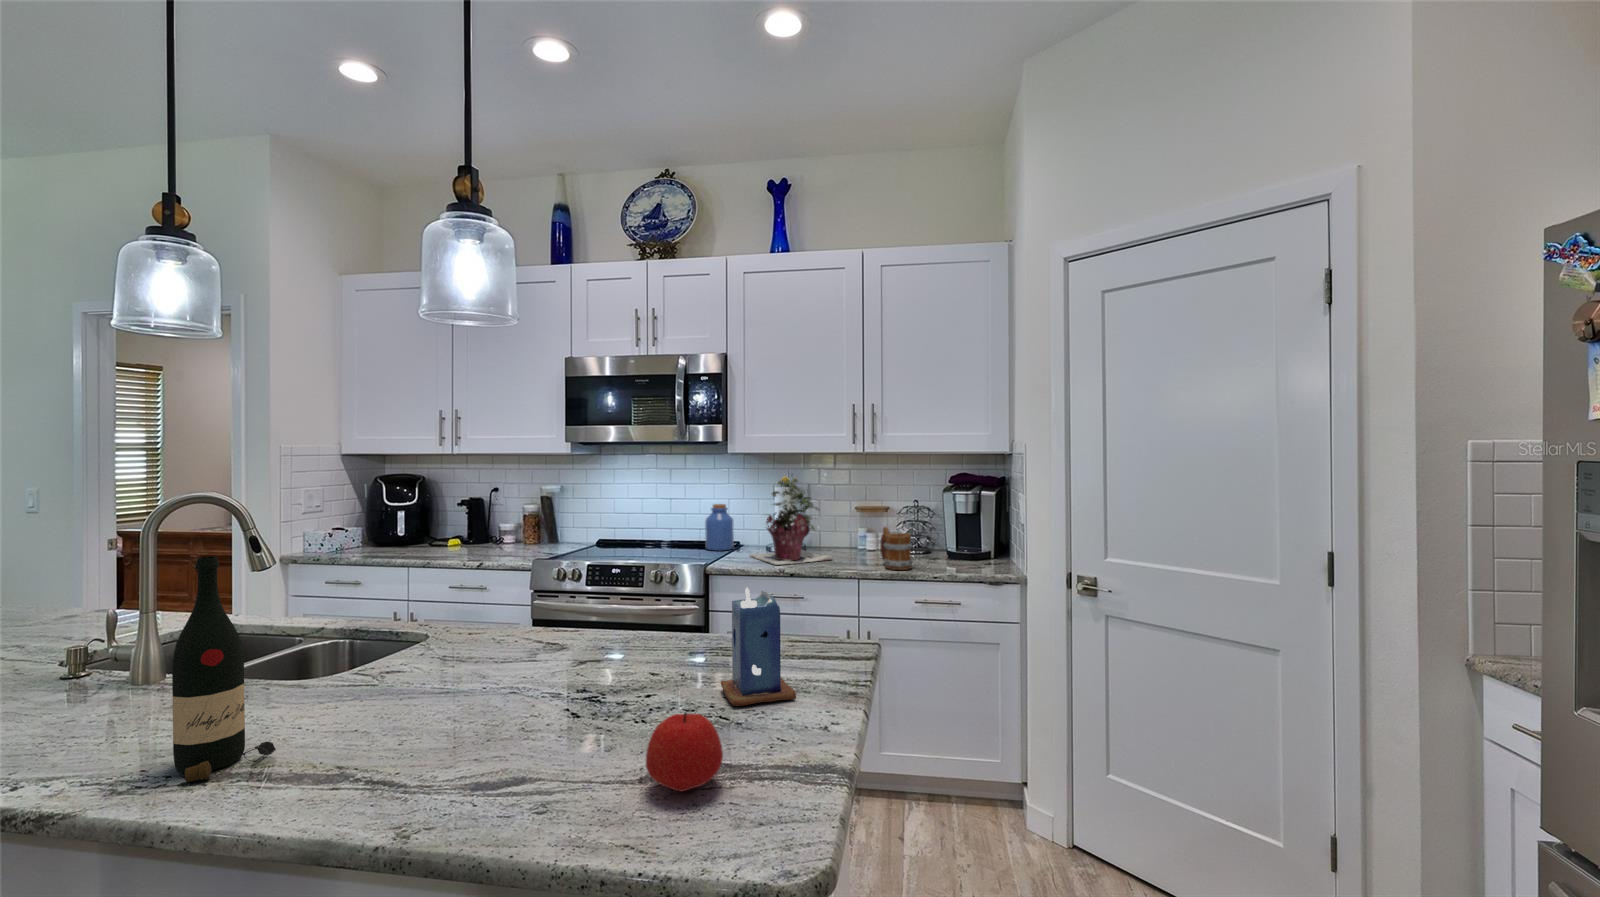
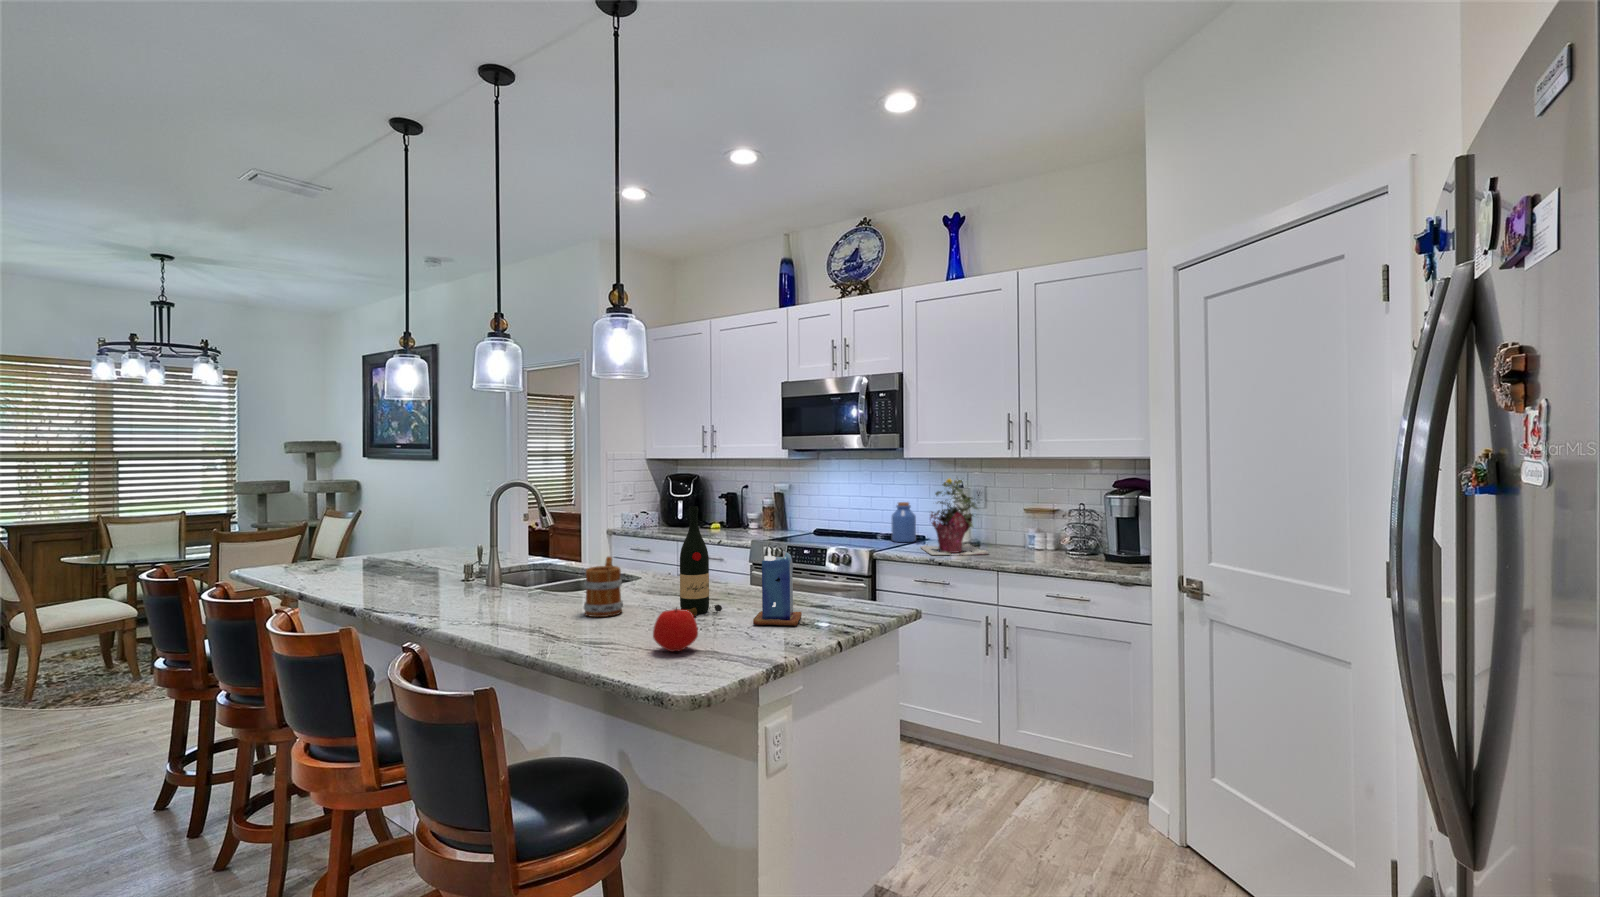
mug: present [880,527,913,570] -> present [584,557,623,617]
wine bottle: present [172,557,276,782] -> present [680,506,722,616]

